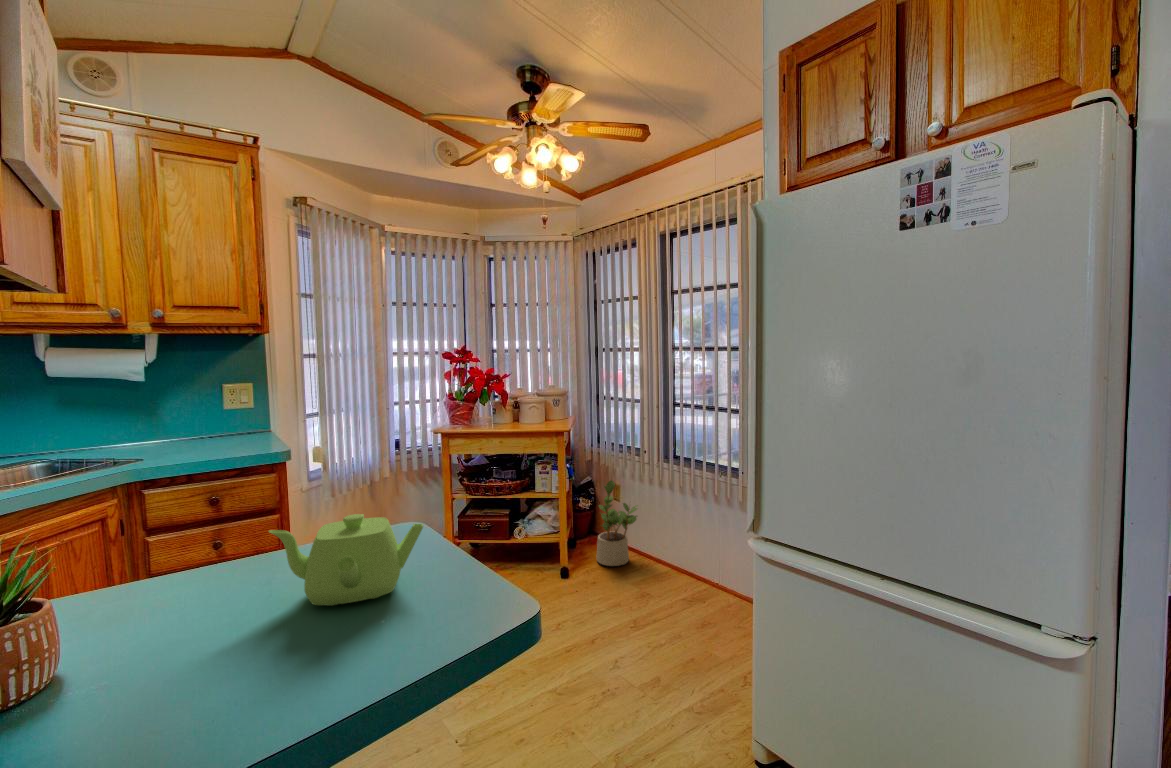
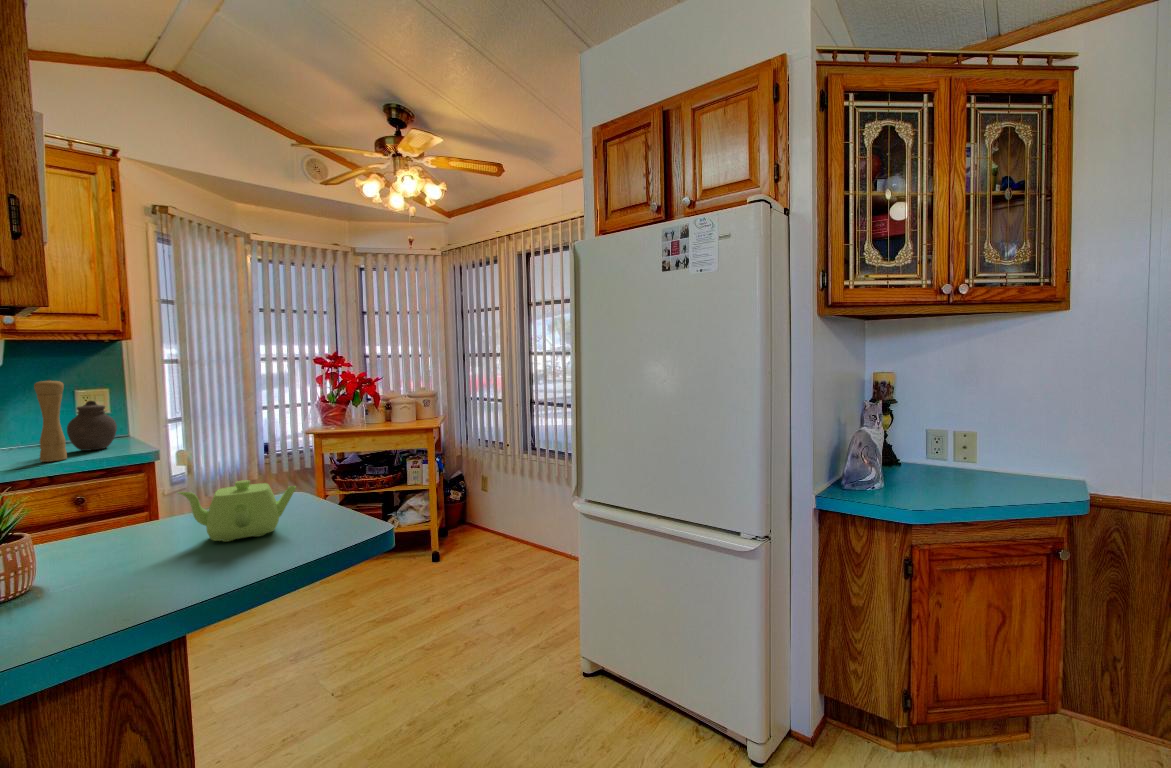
pepper mill: none [176,373,206,459] -> present [34,380,67,462]
jar: none [210,395,255,447] -> present [67,401,117,451]
potted plant: present [597,480,637,566] -> none [468,473,506,550]

